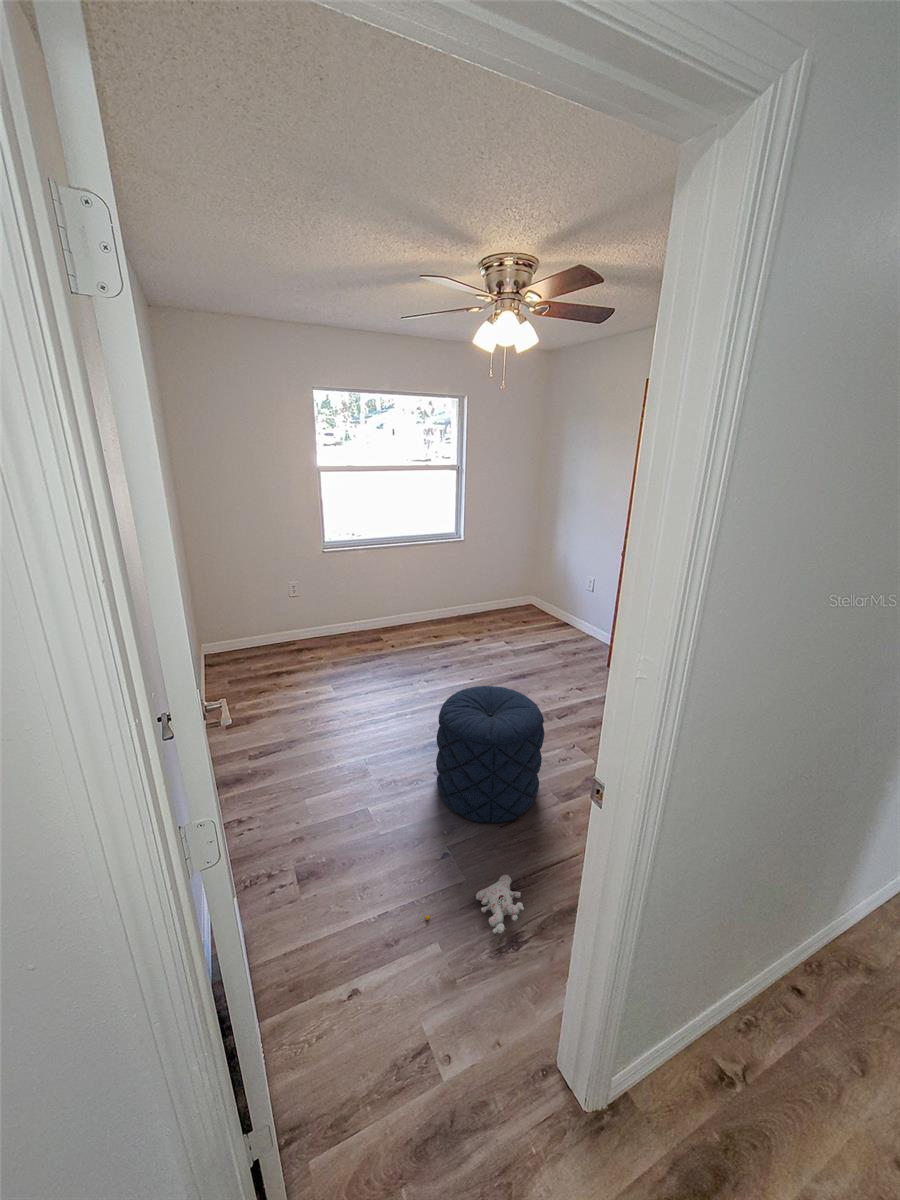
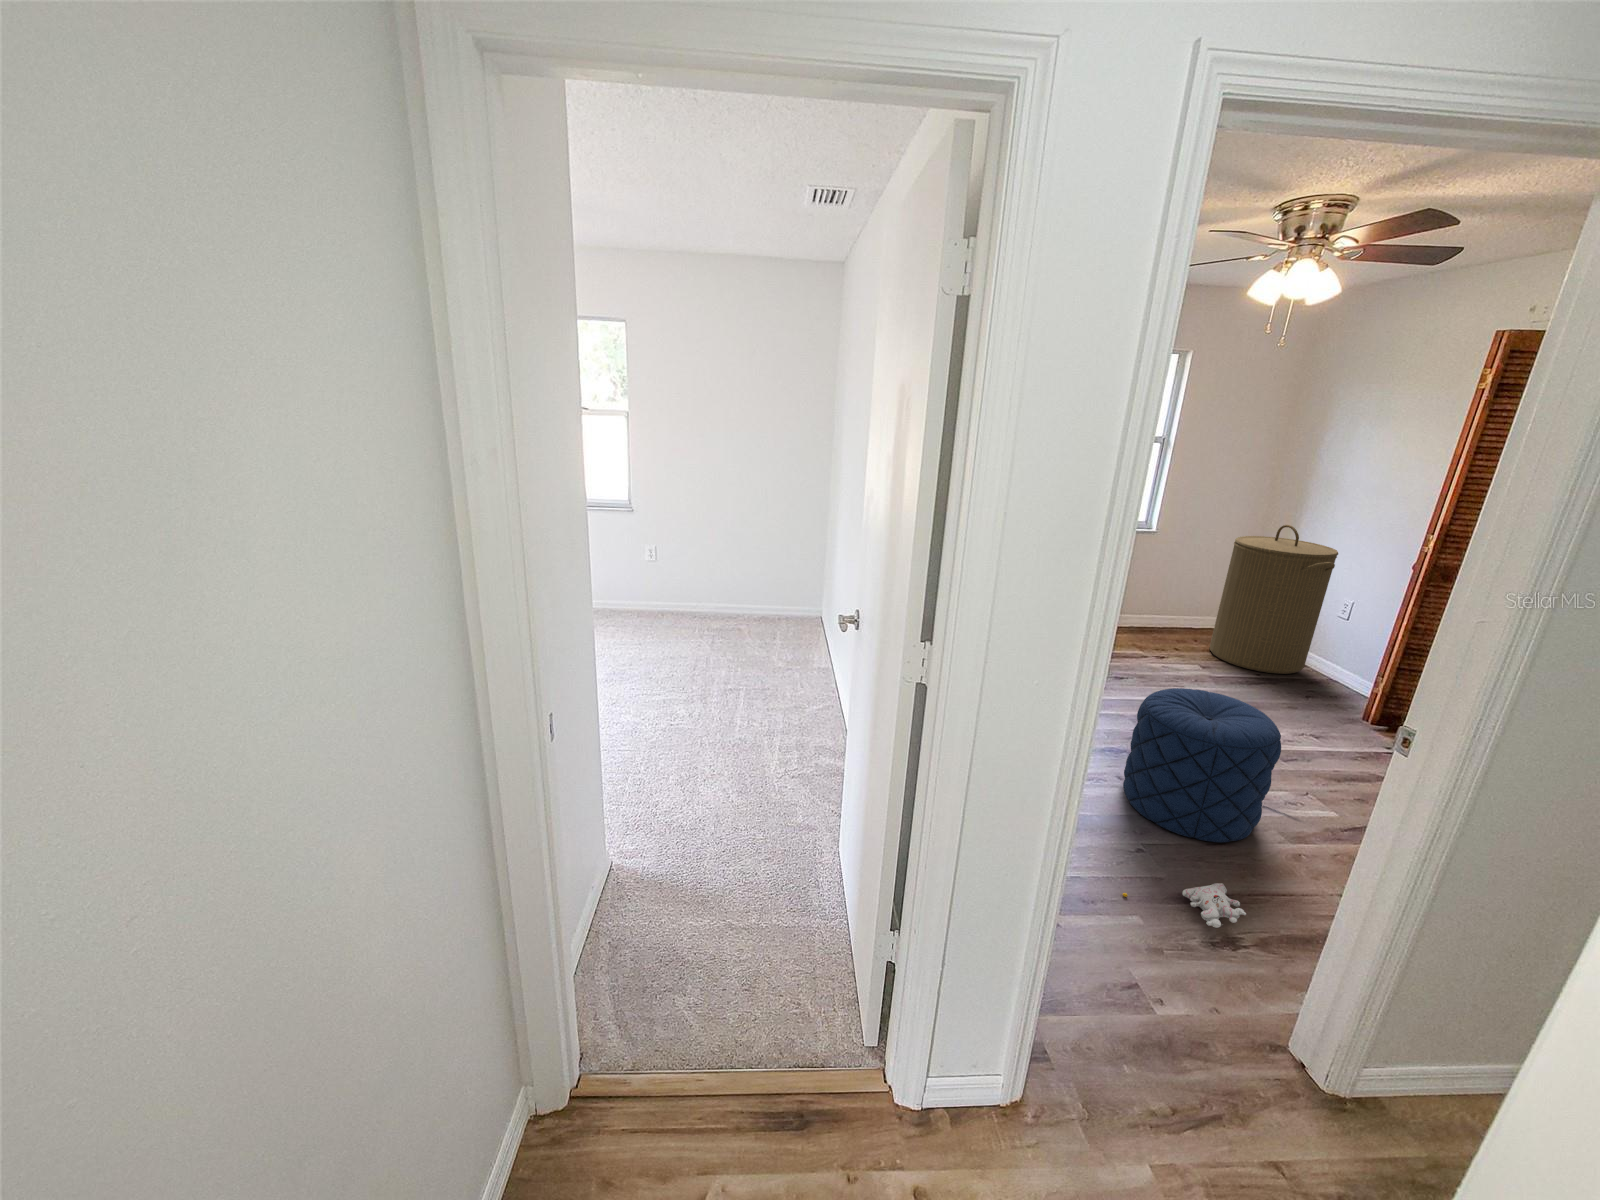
laundry hamper: none [512,529,581,639] -> present [1209,525,1338,674]

